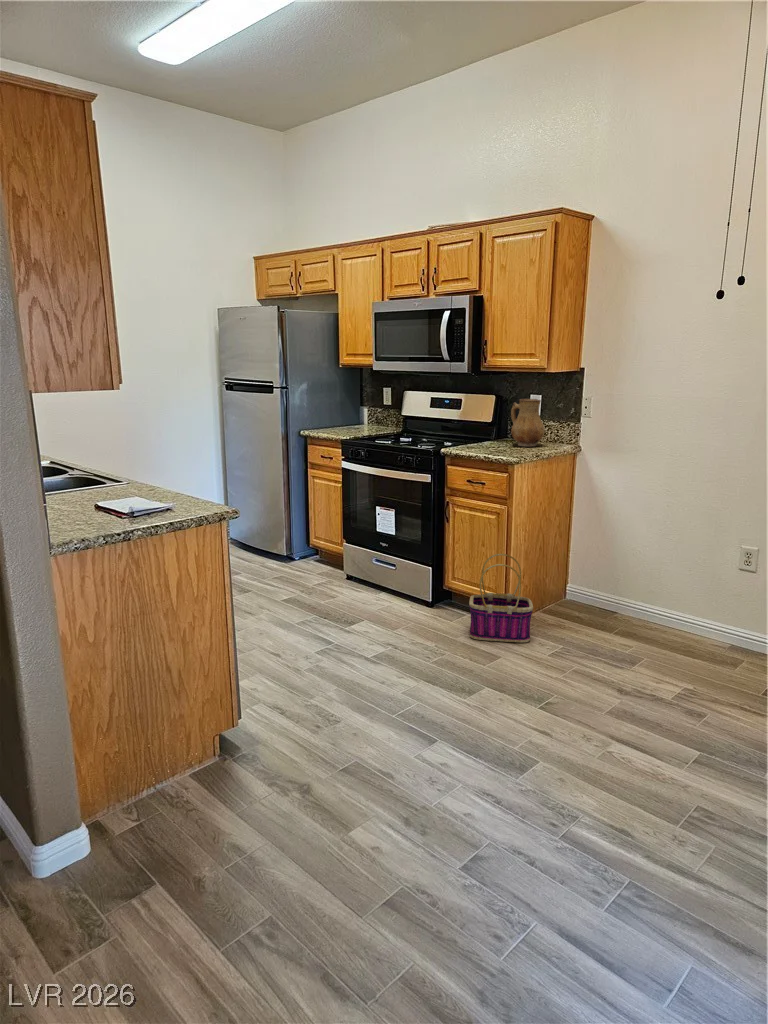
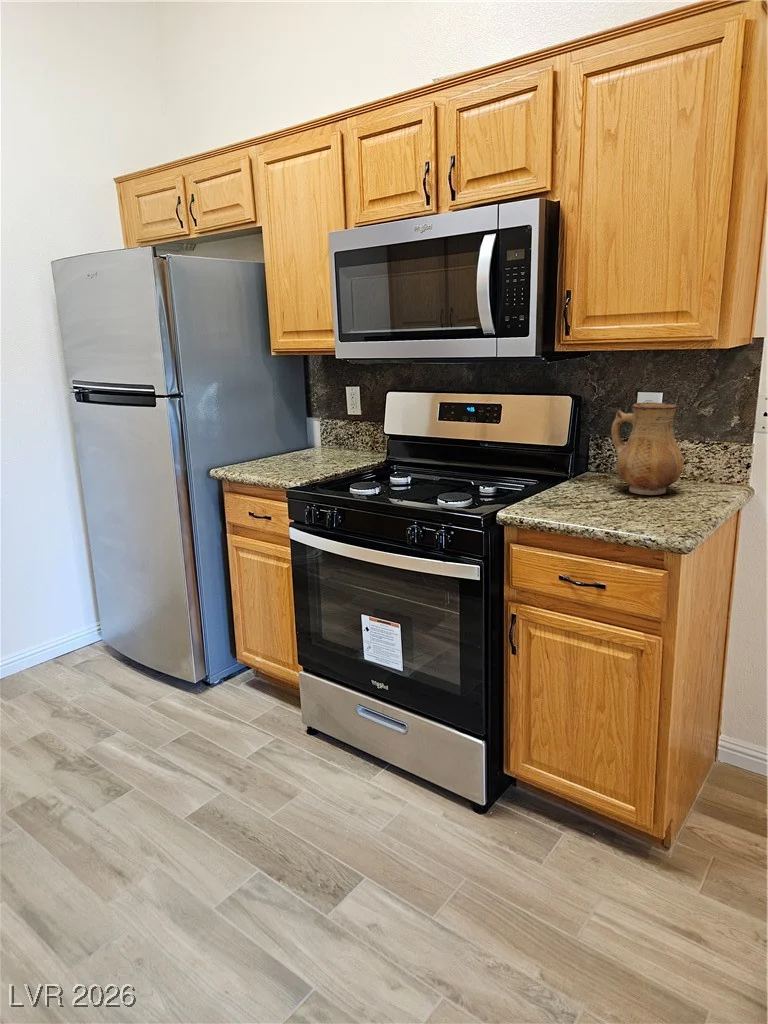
basket: present [469,554,533,643] -> none [585,730,732,924]

